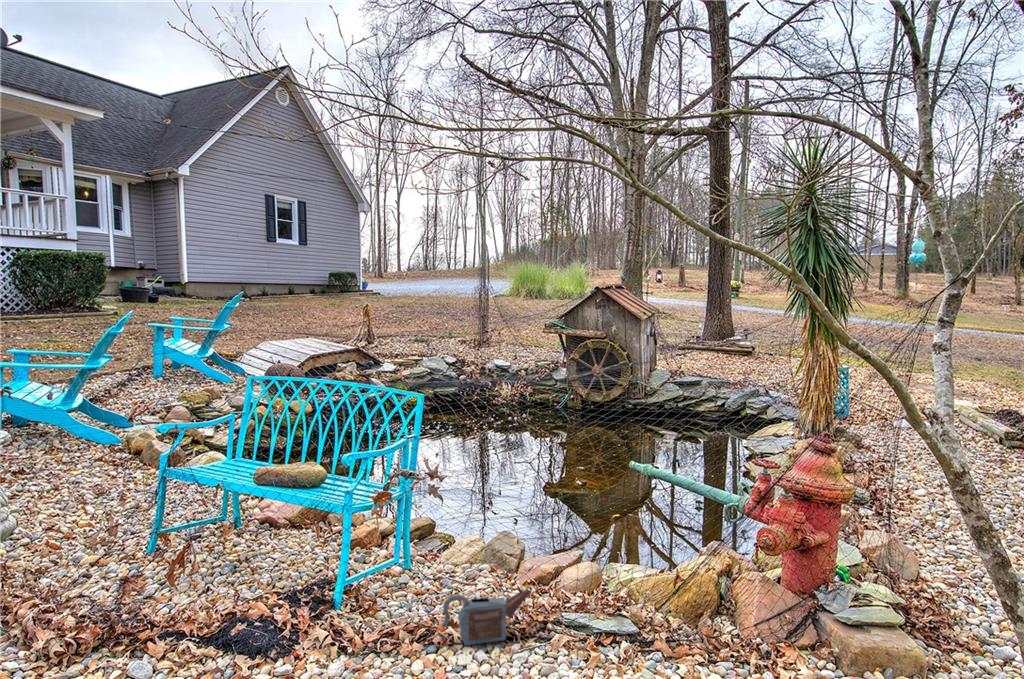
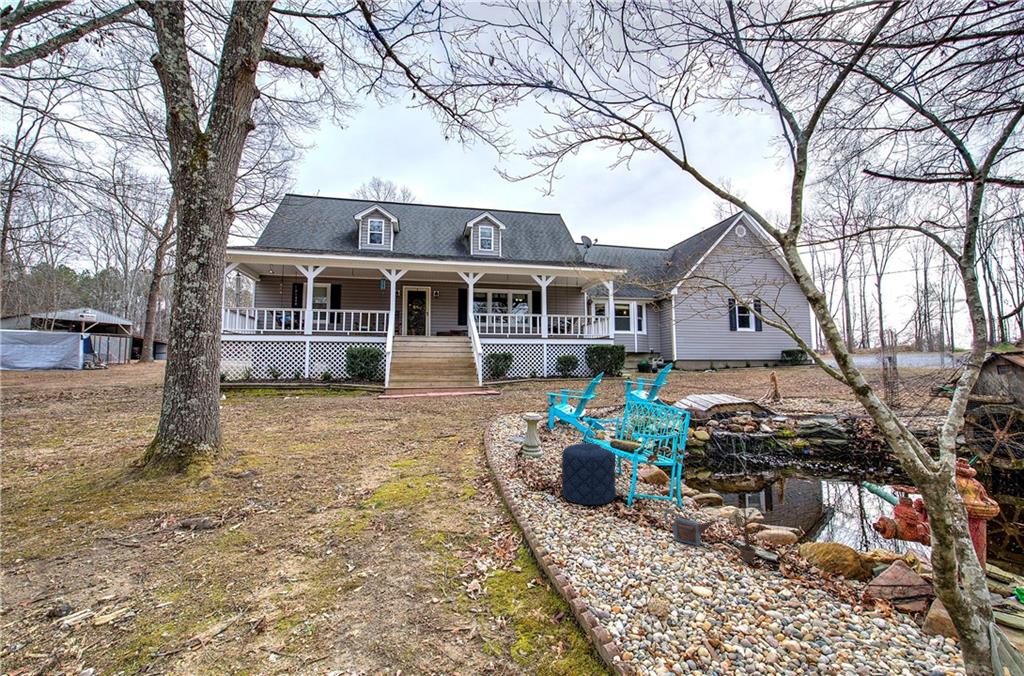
pouf: none [149,484,285,639] -> present [562,444,616,505]
decorative plant: none [546,552,614,639] -> present [723,506,766,562]

